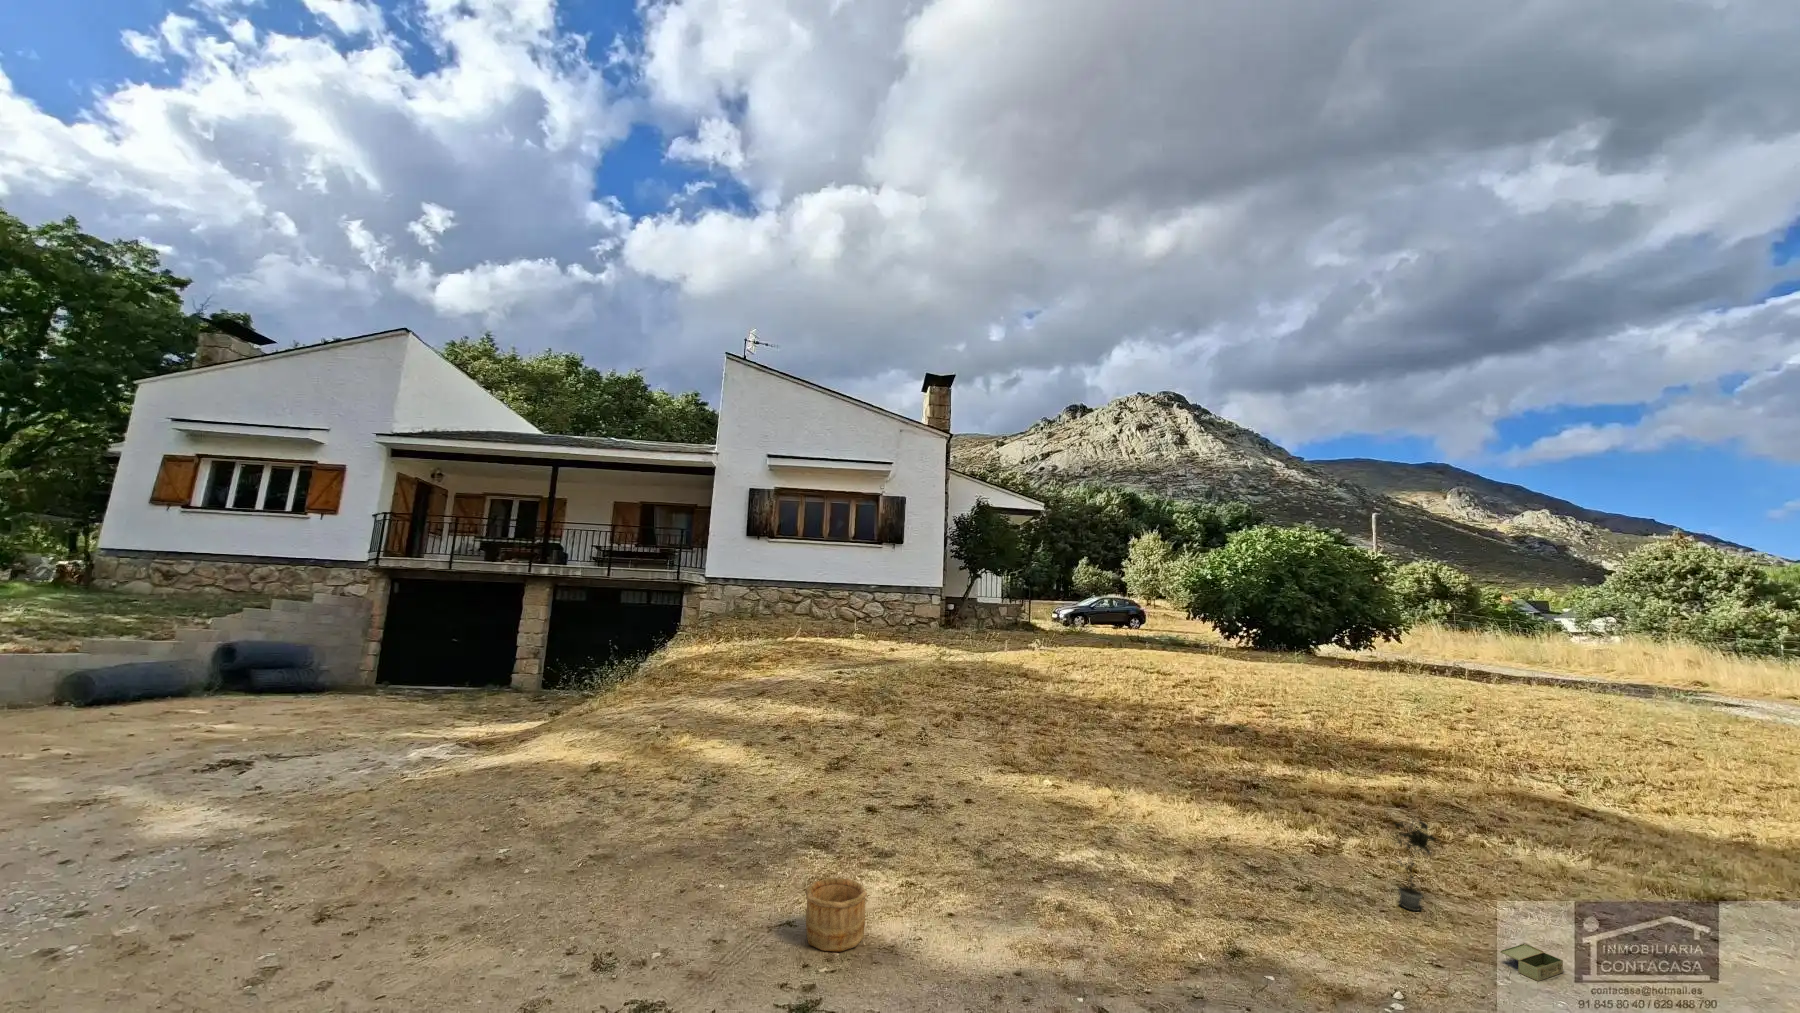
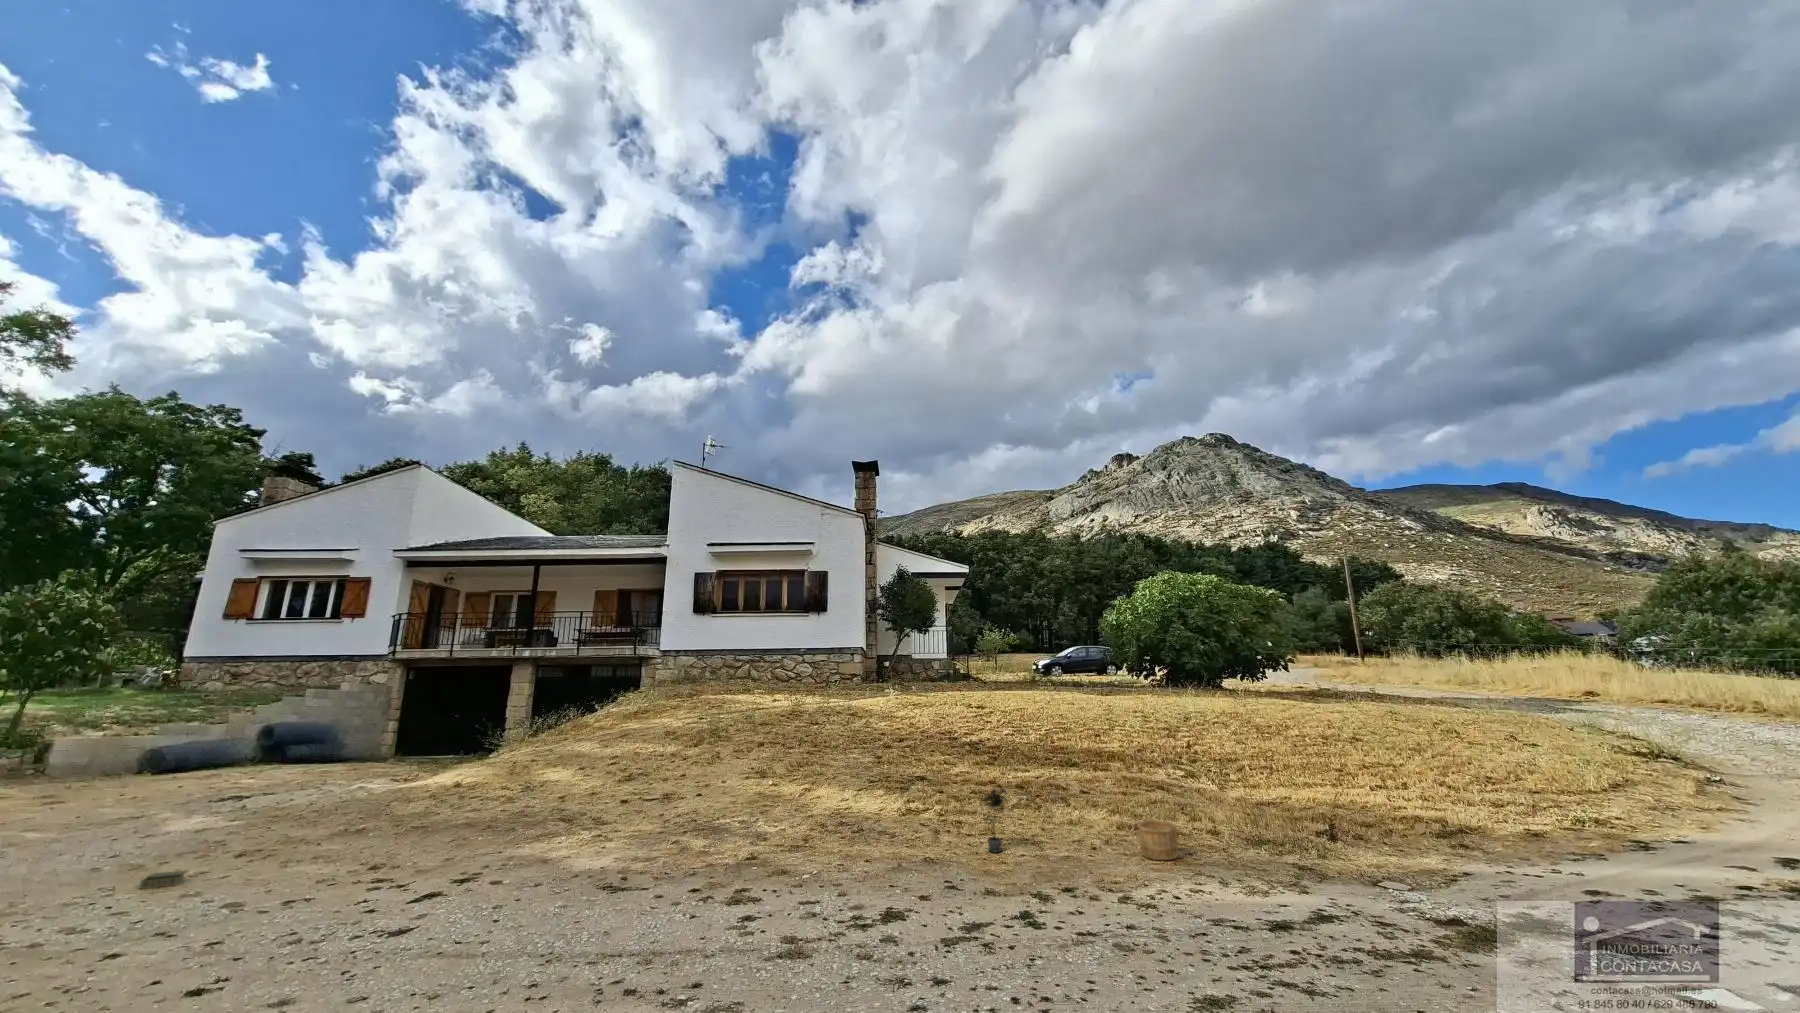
wooden bucket: present [805,878,867,952] -> present [1138,821,1178,860]
toolbox: present [1500,944,1563,981] -> present [140,871,188,889]

